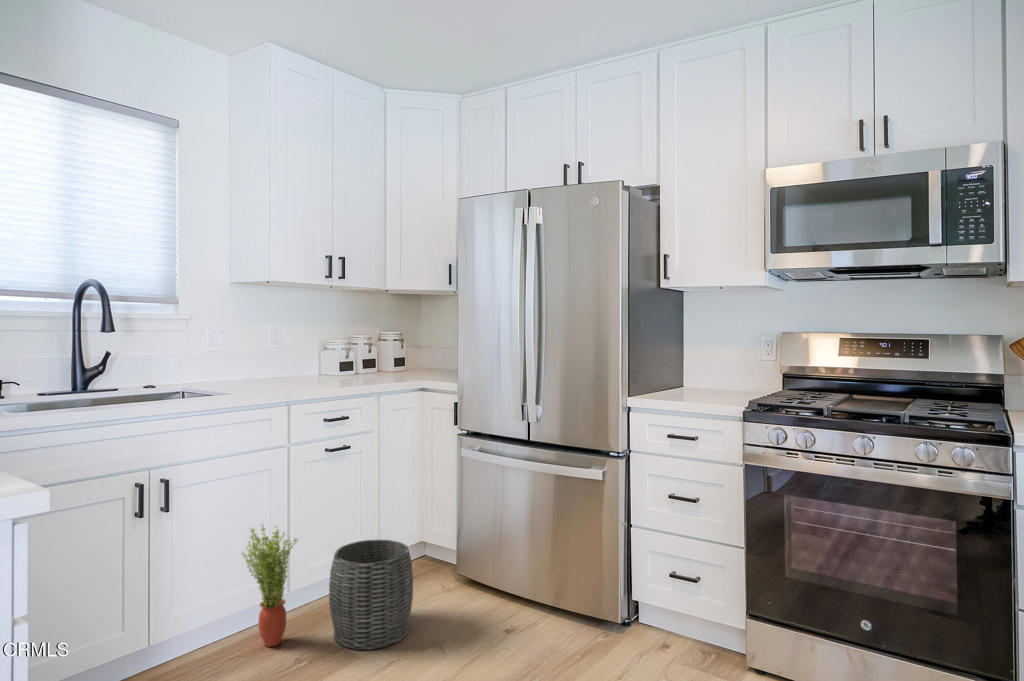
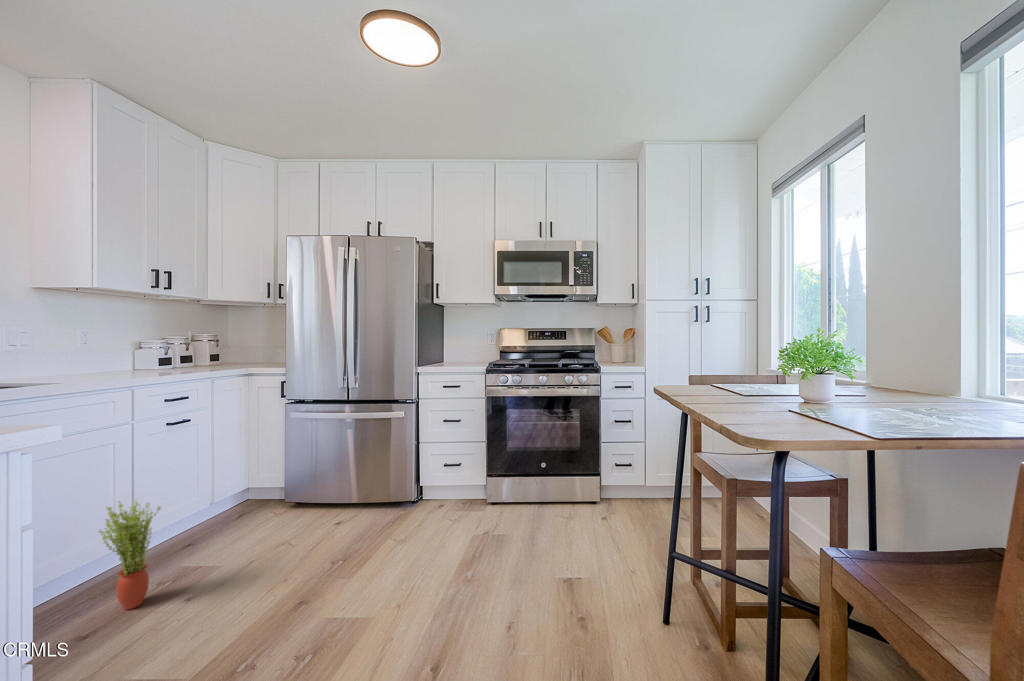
woven basket: present [329,540,413,650] -> none [193,492,272,585]

